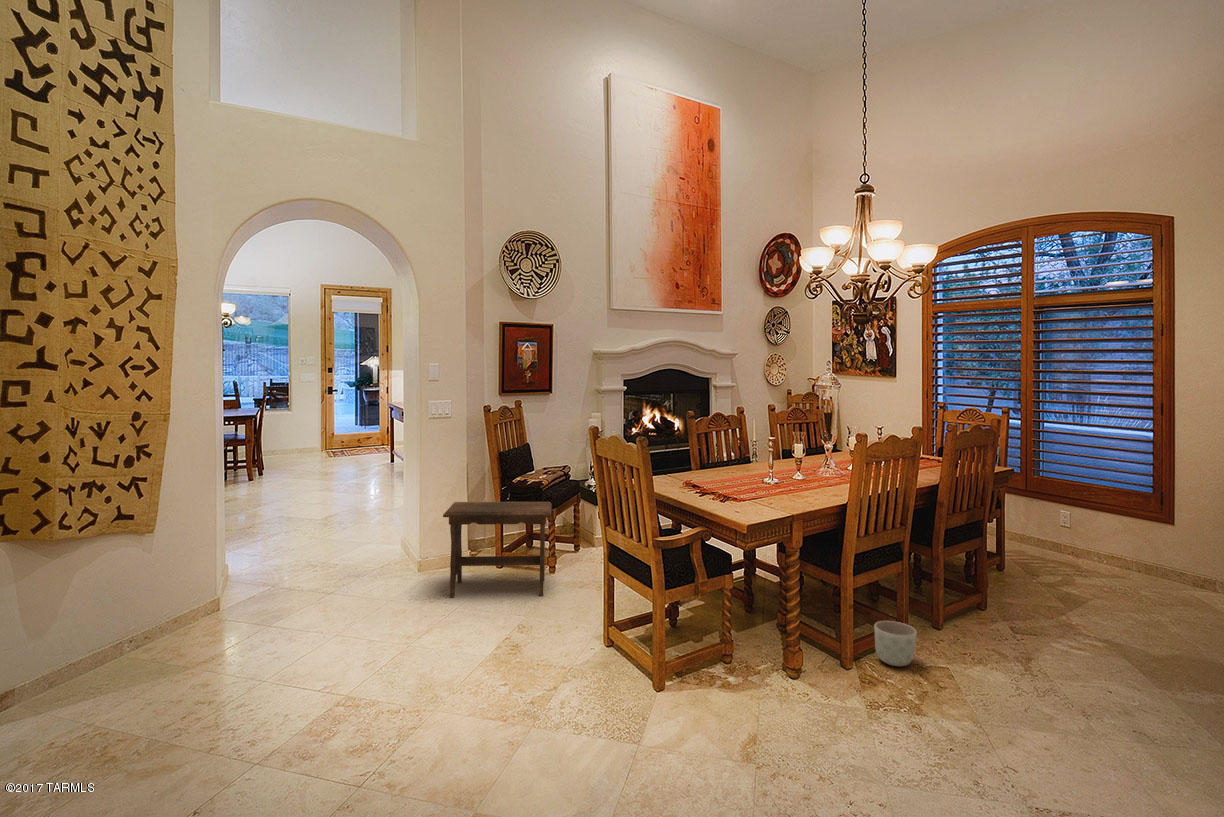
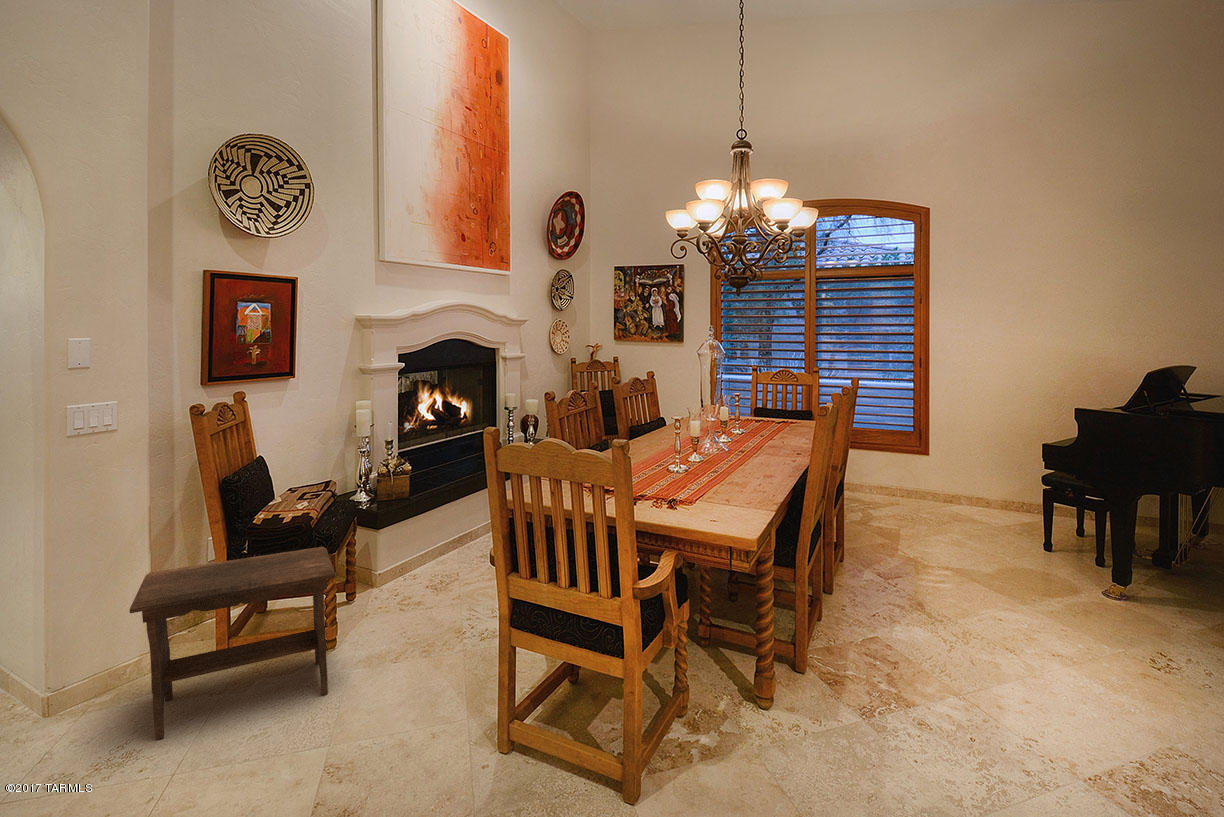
planter: present [874,621,917,666] -> none [788,648,835,705]

